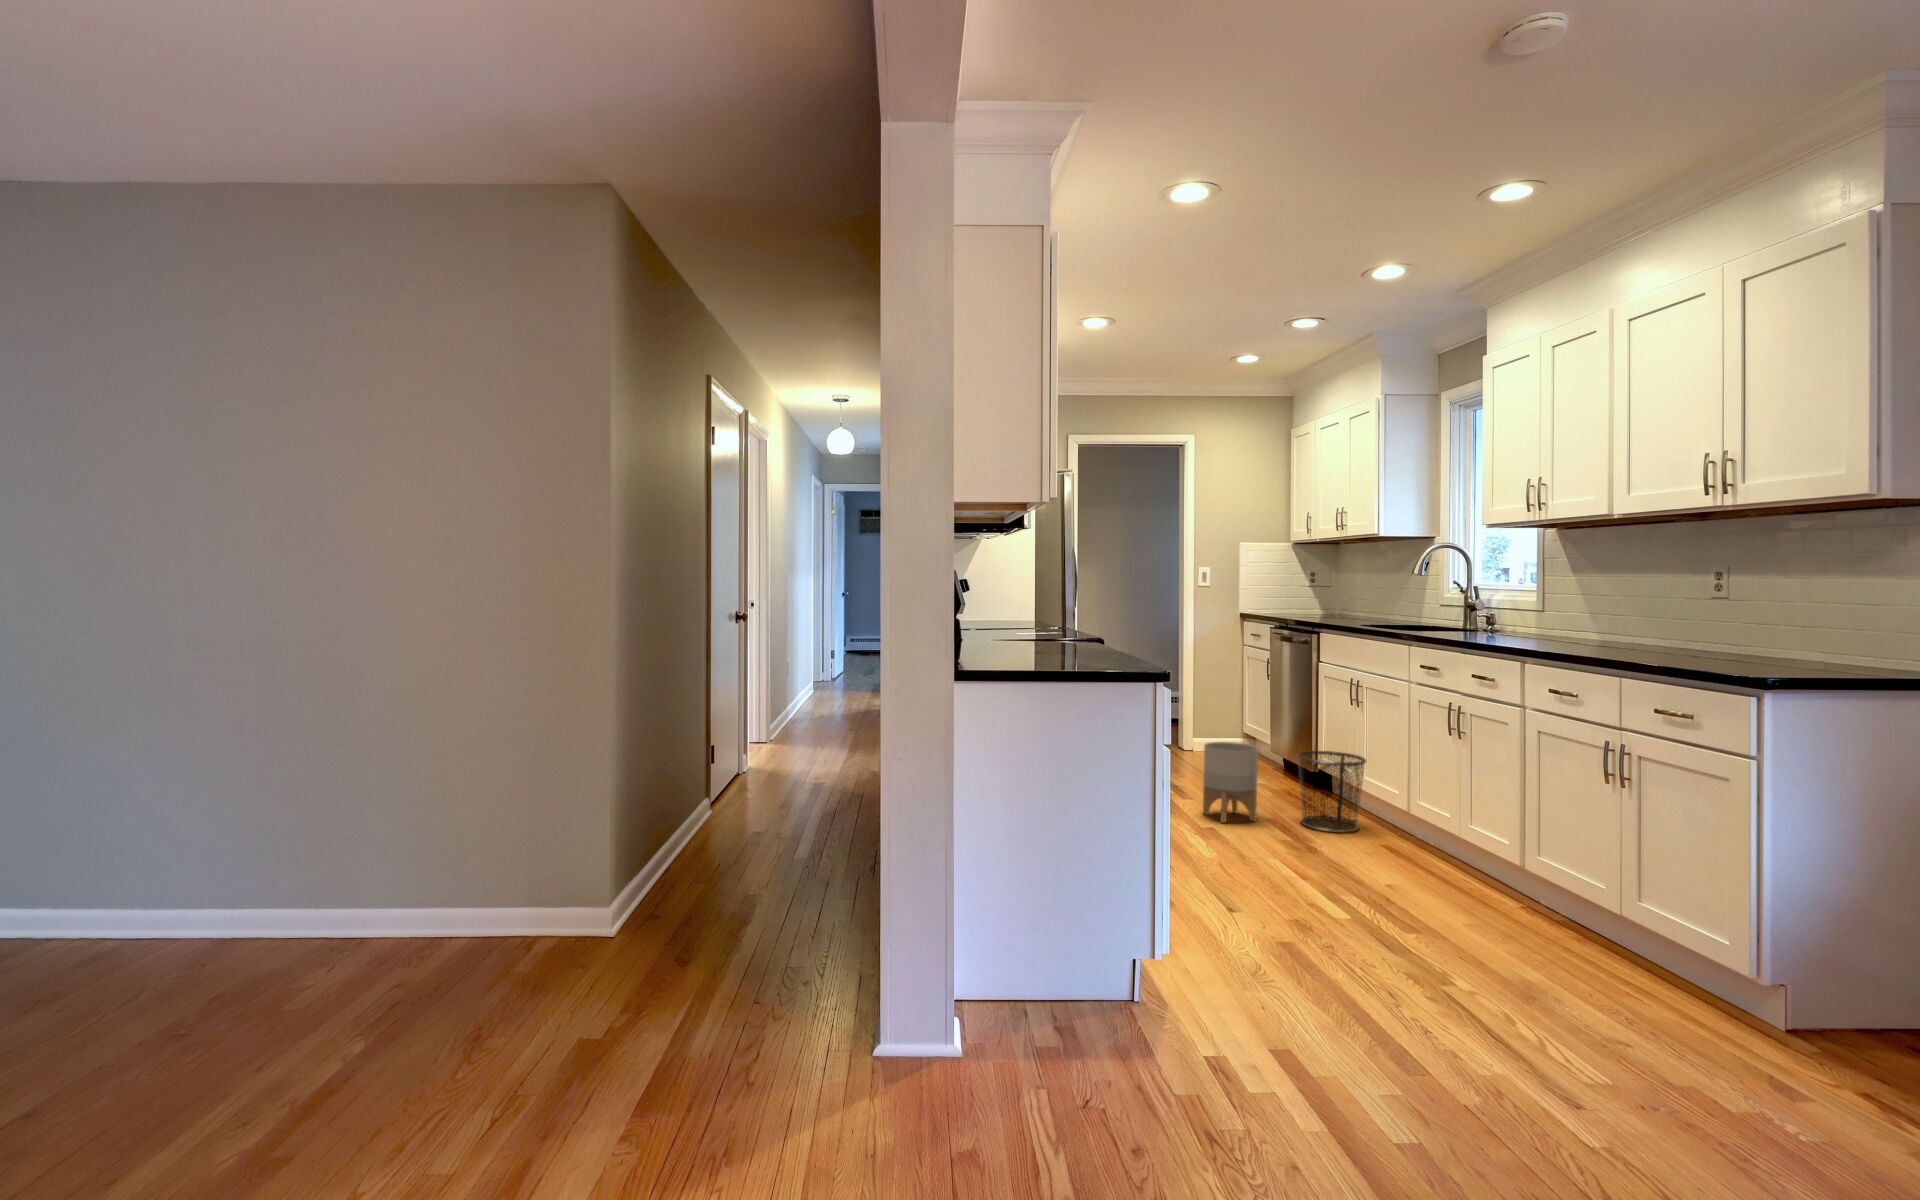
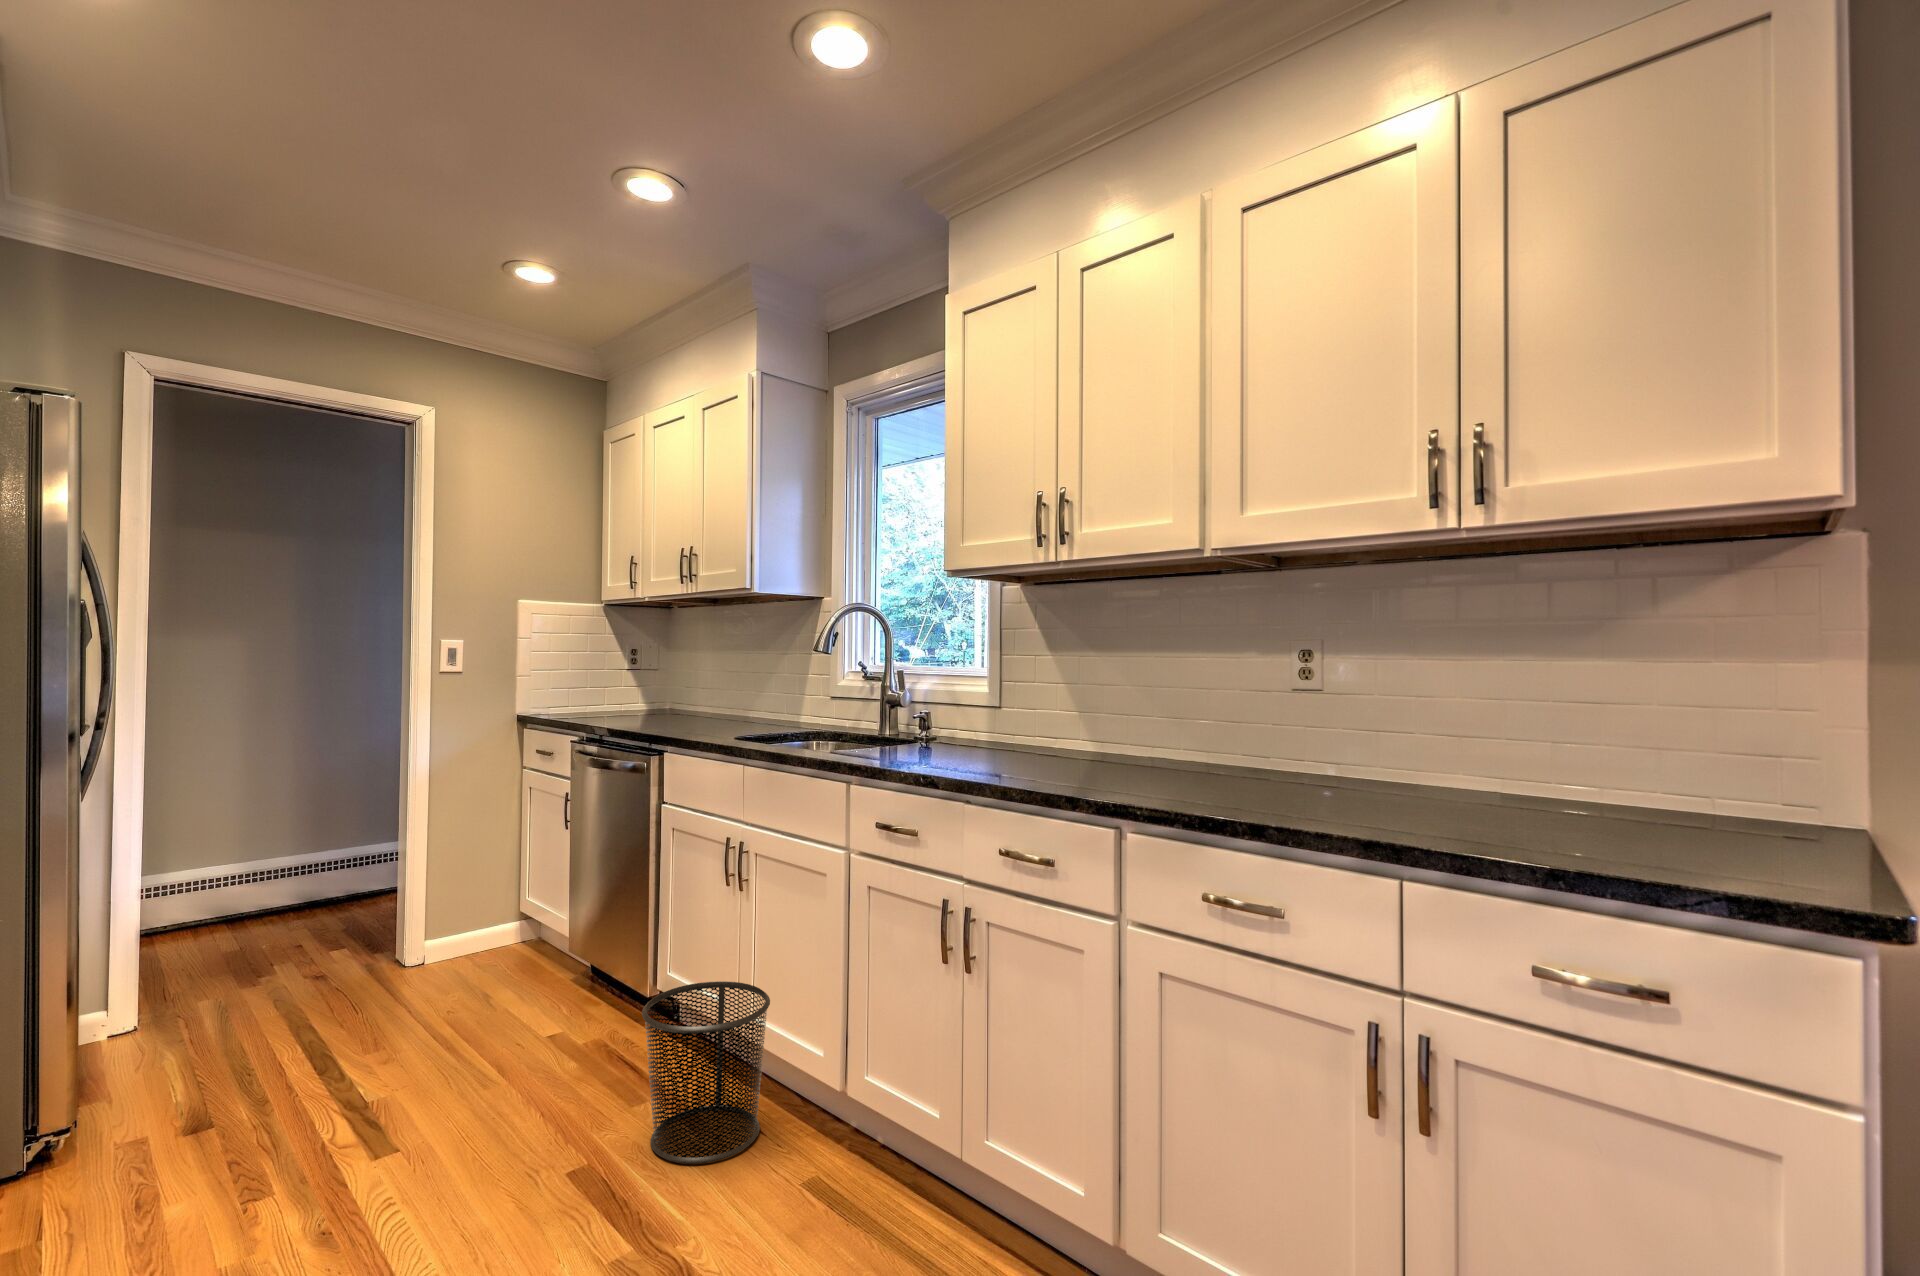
planter: present [1203,742,1258,823] -> none [436,1008,563,1219]

